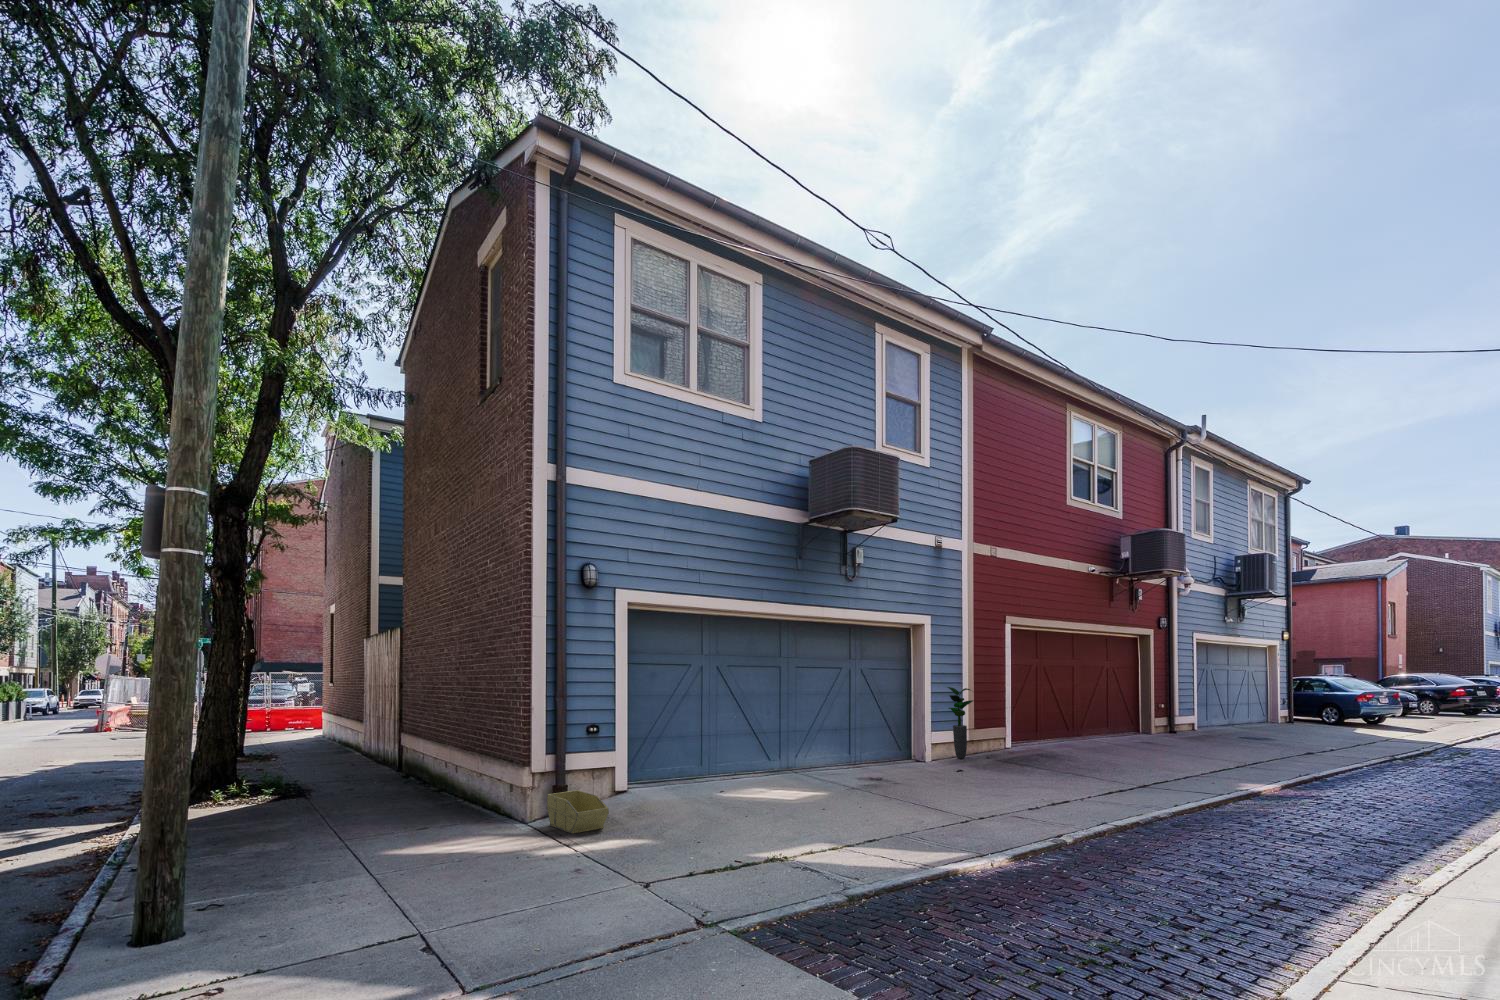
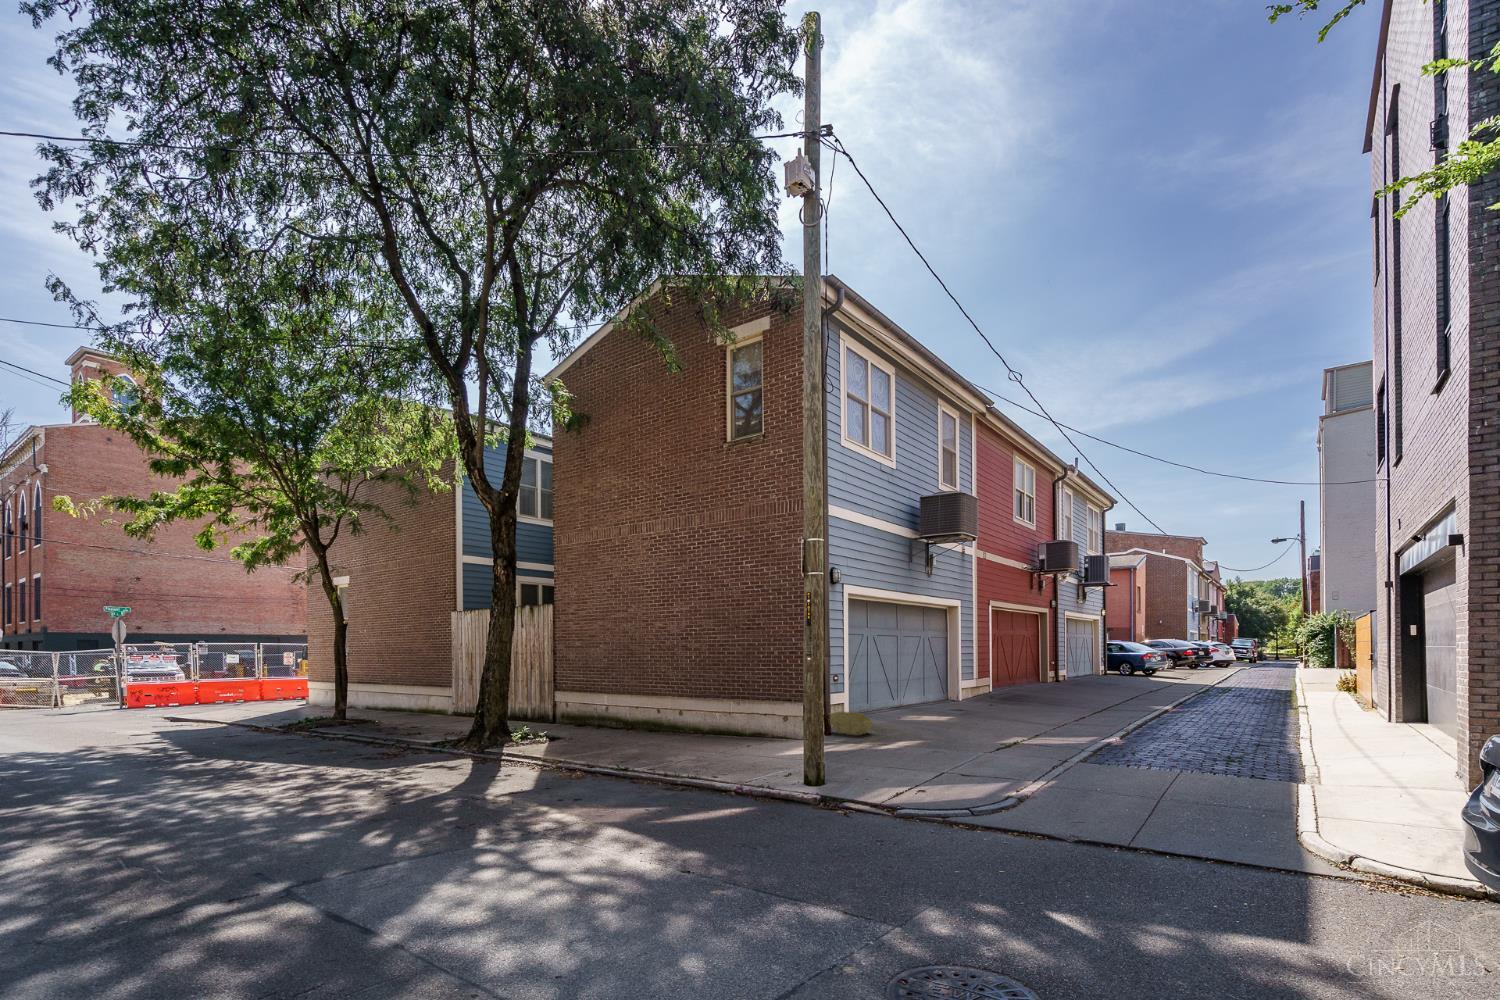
potted plant: present [947,687,973,759] -> none [966,648,987,695]

